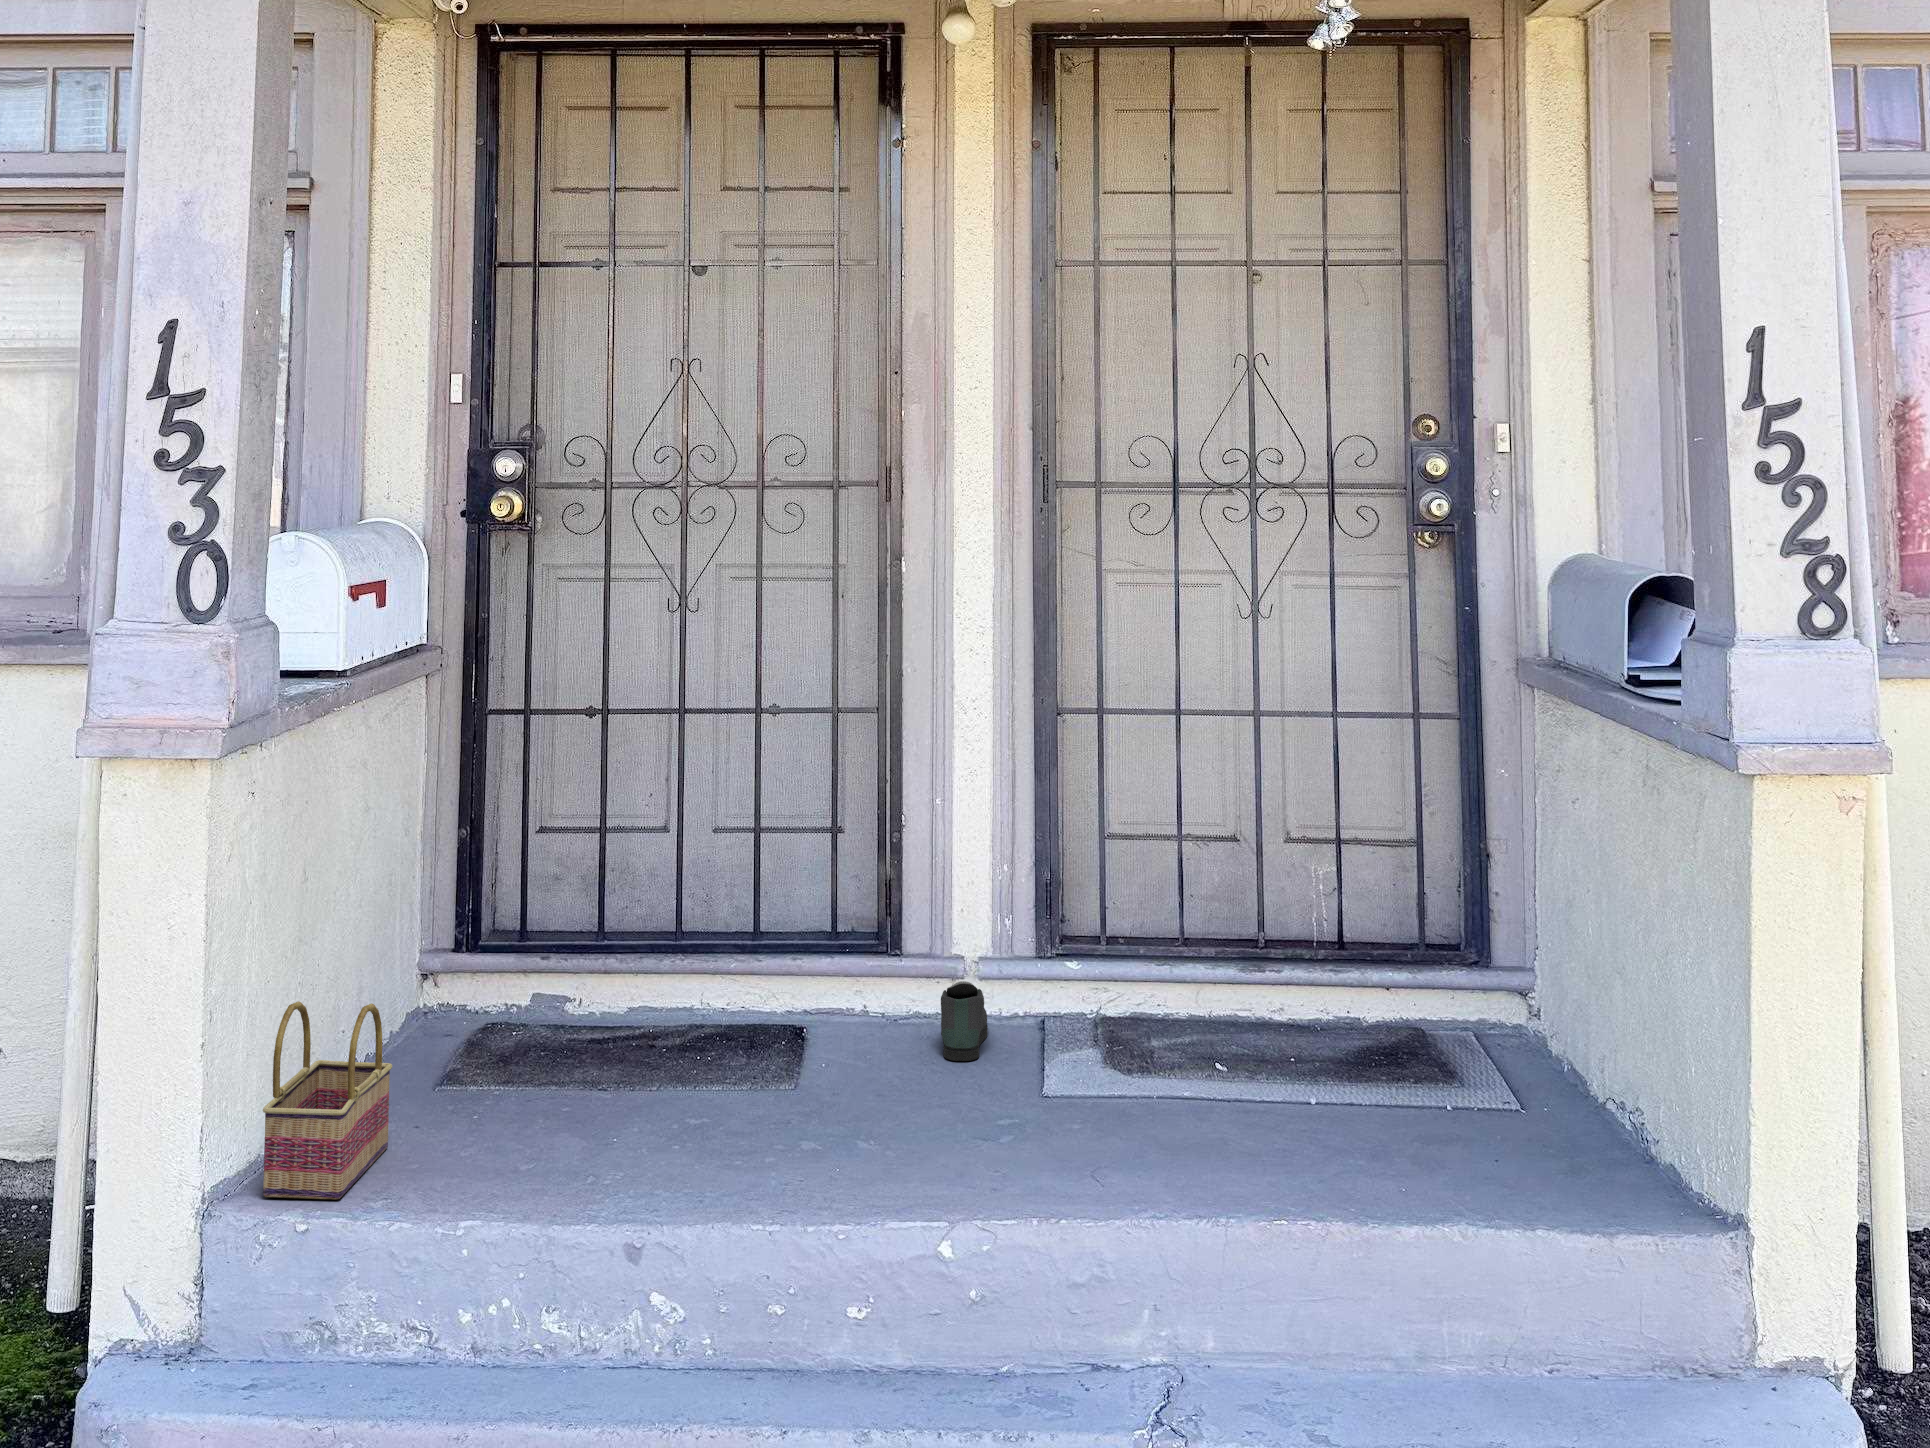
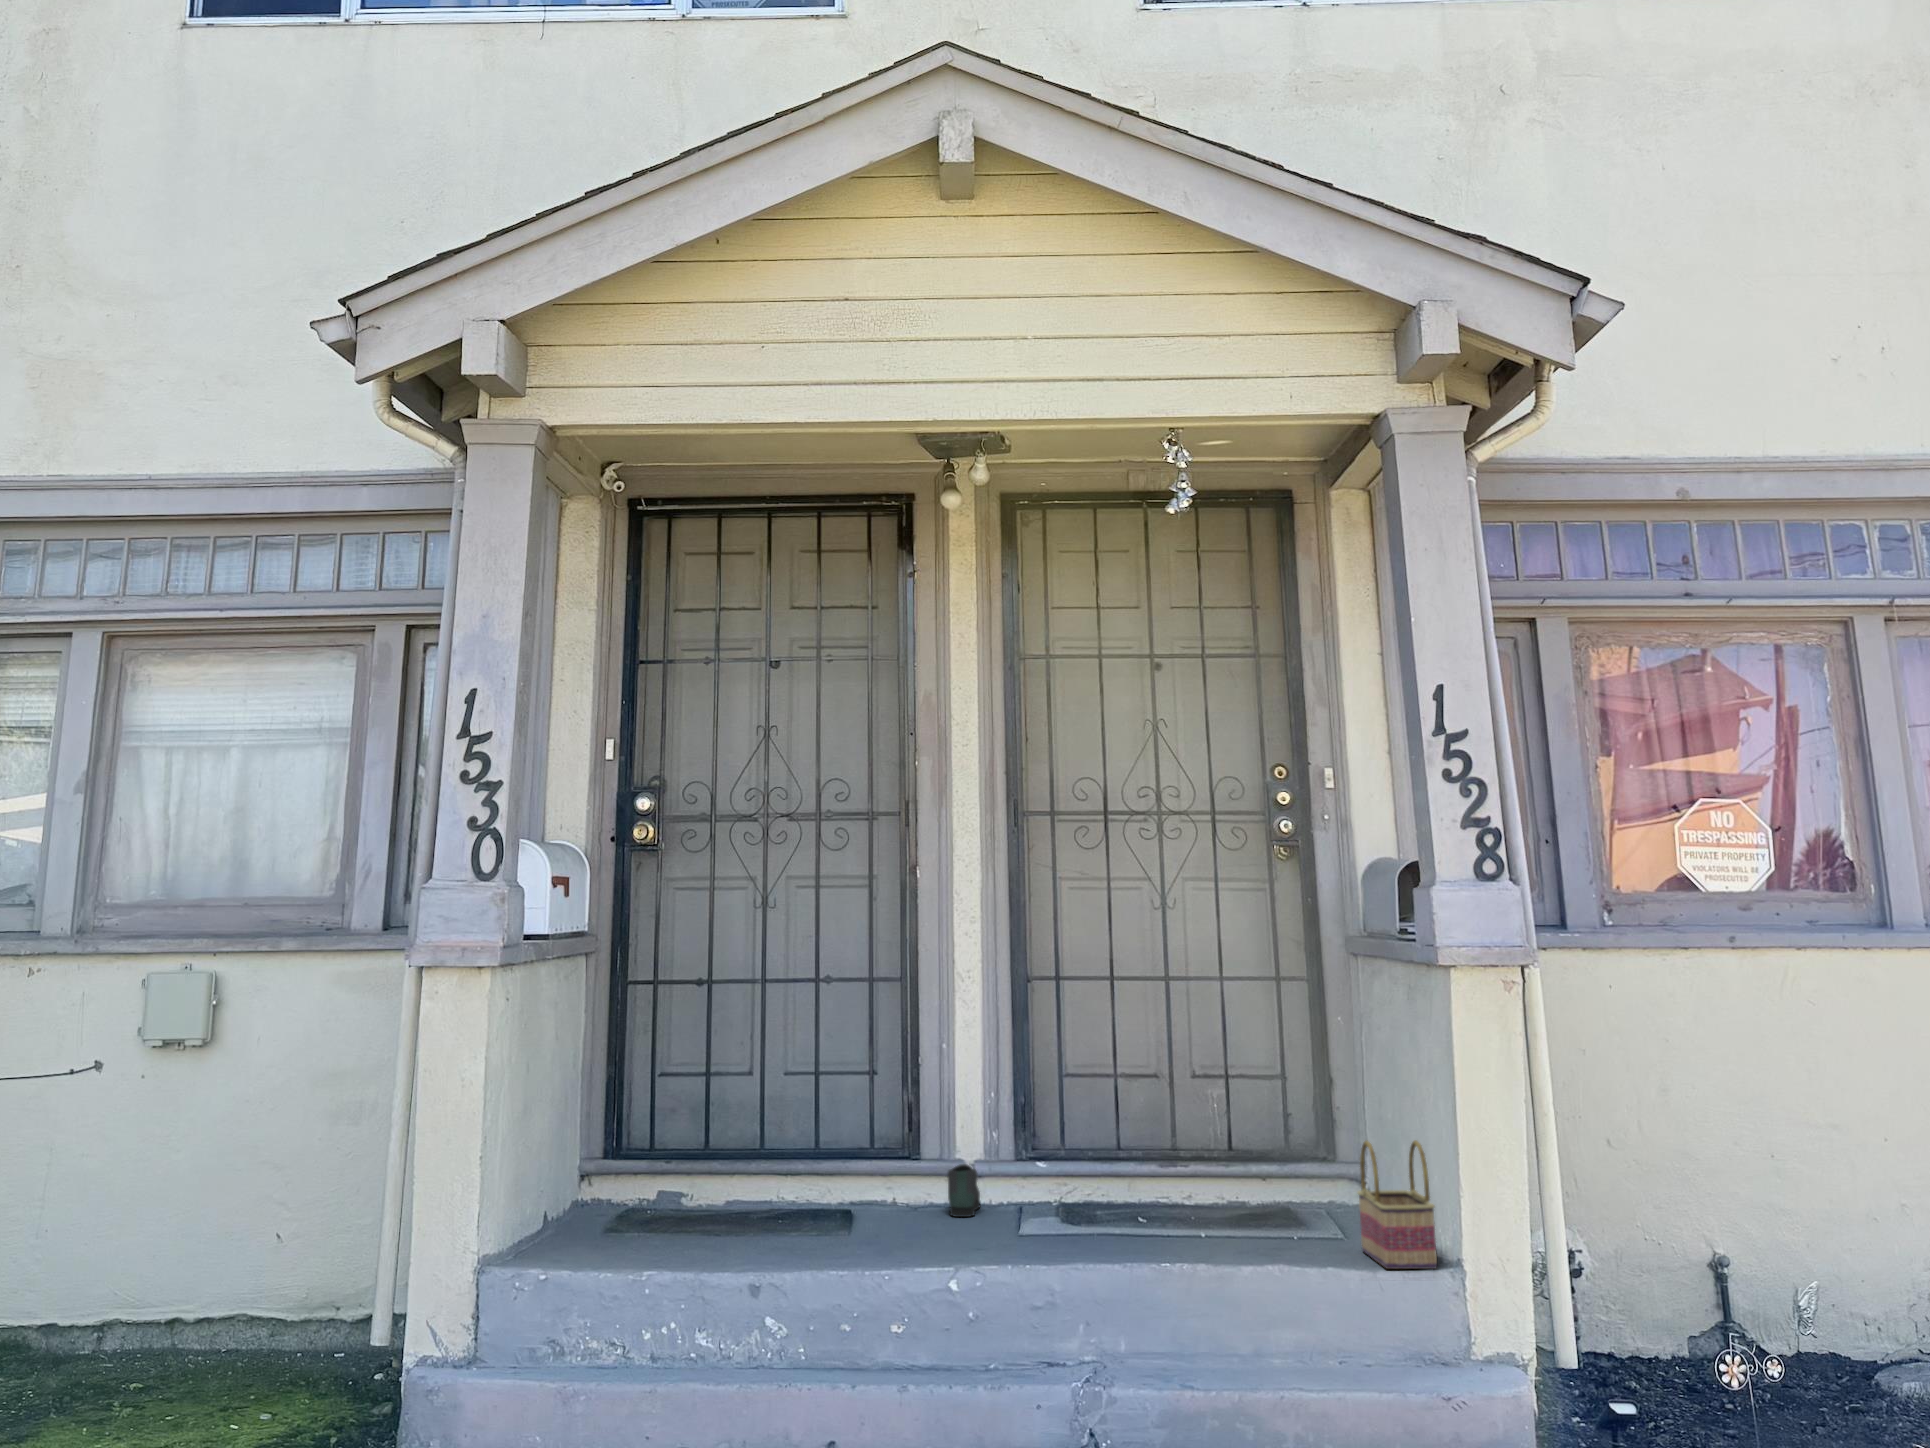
basket: present [263,1001,392,1199] -> present [1358,1140,1437,1269]

